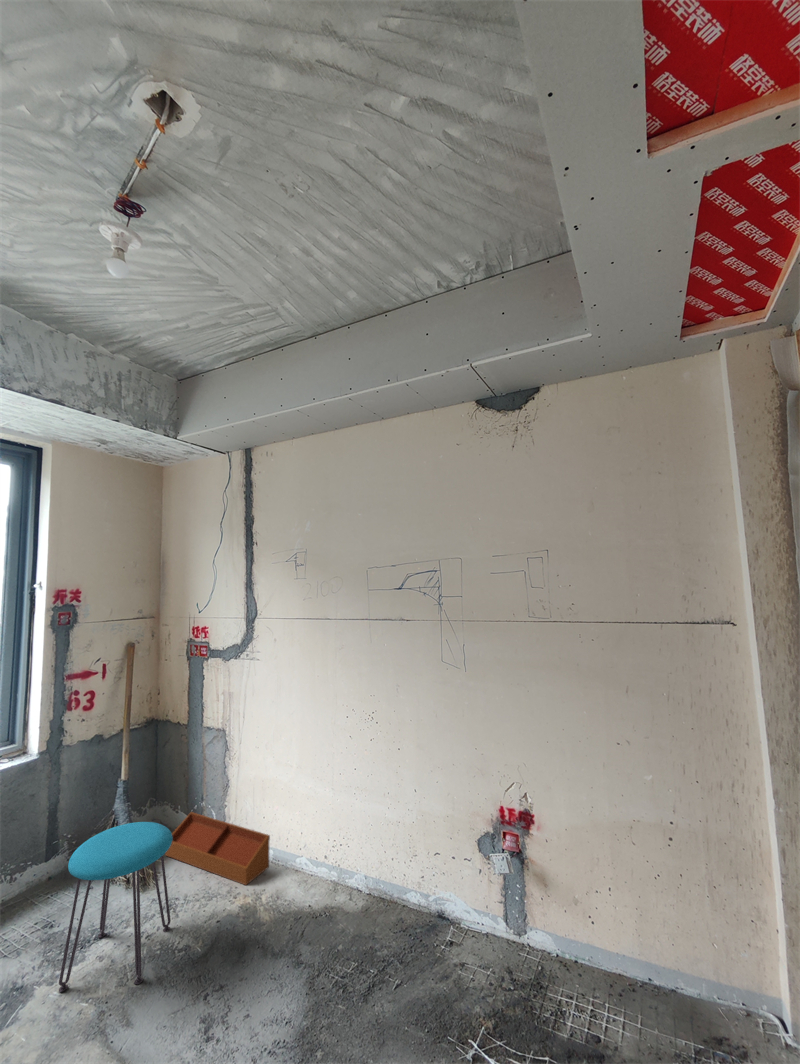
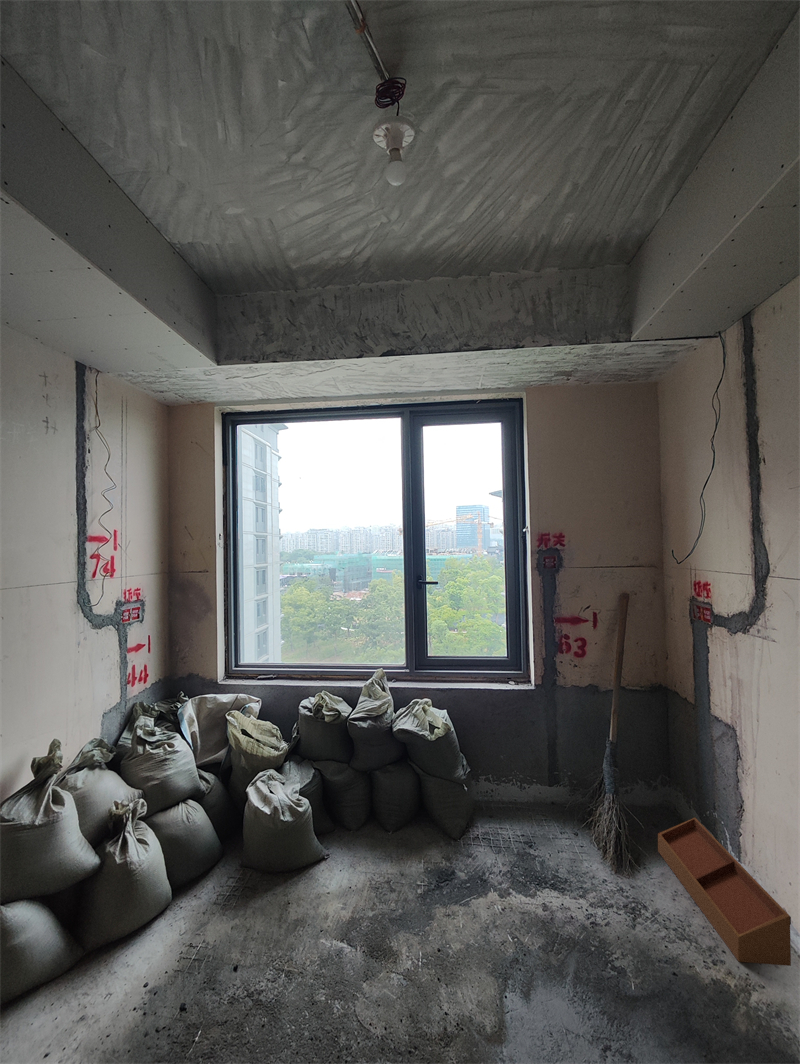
stool: present [59,822,173,992] -> none [503,778,619,963]

